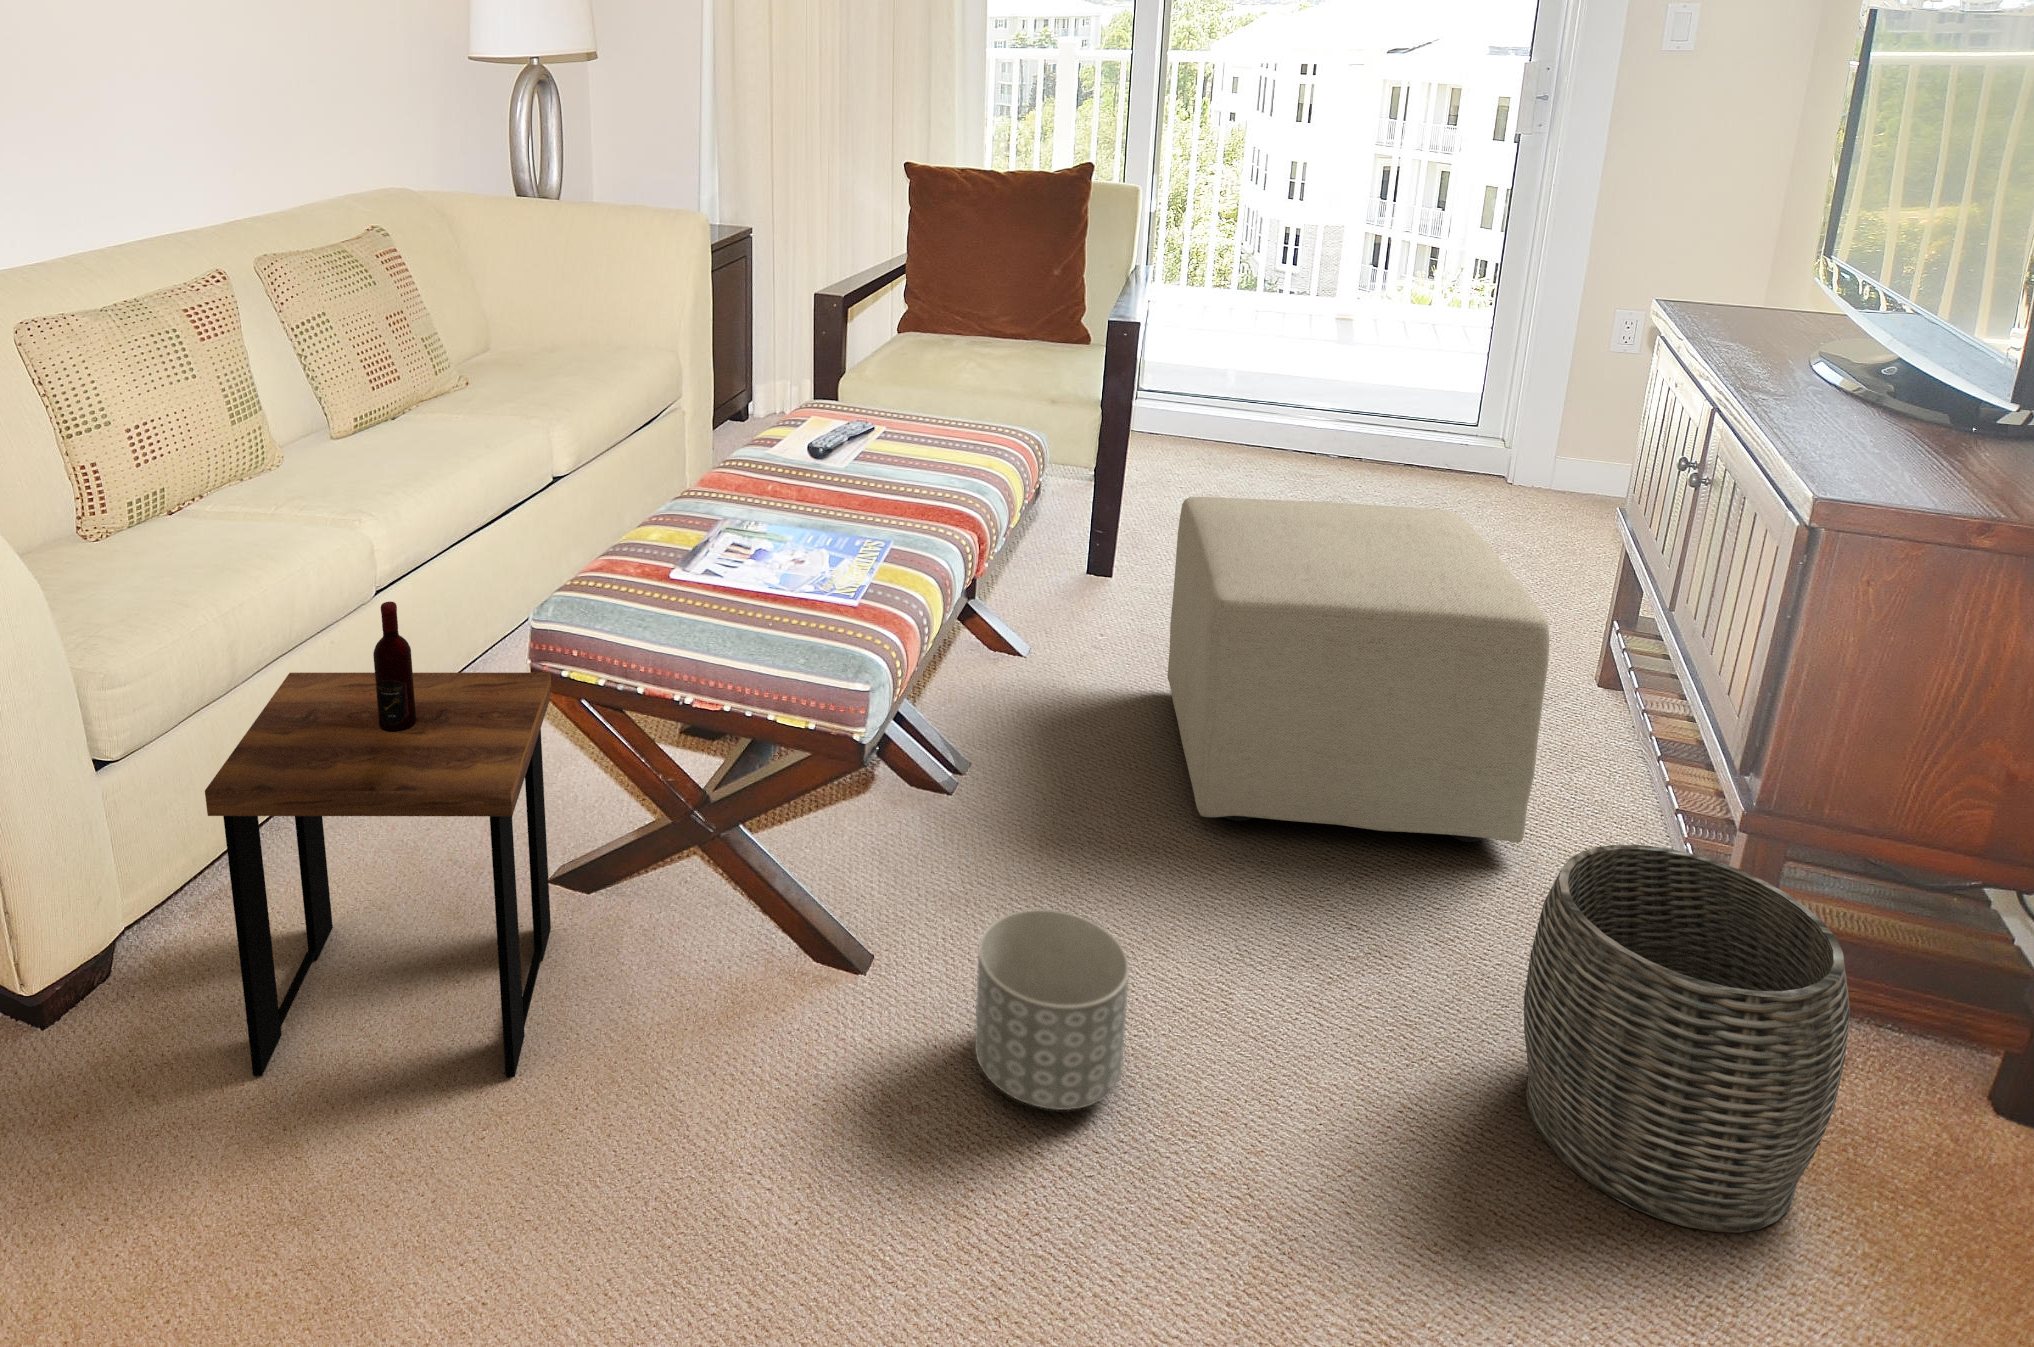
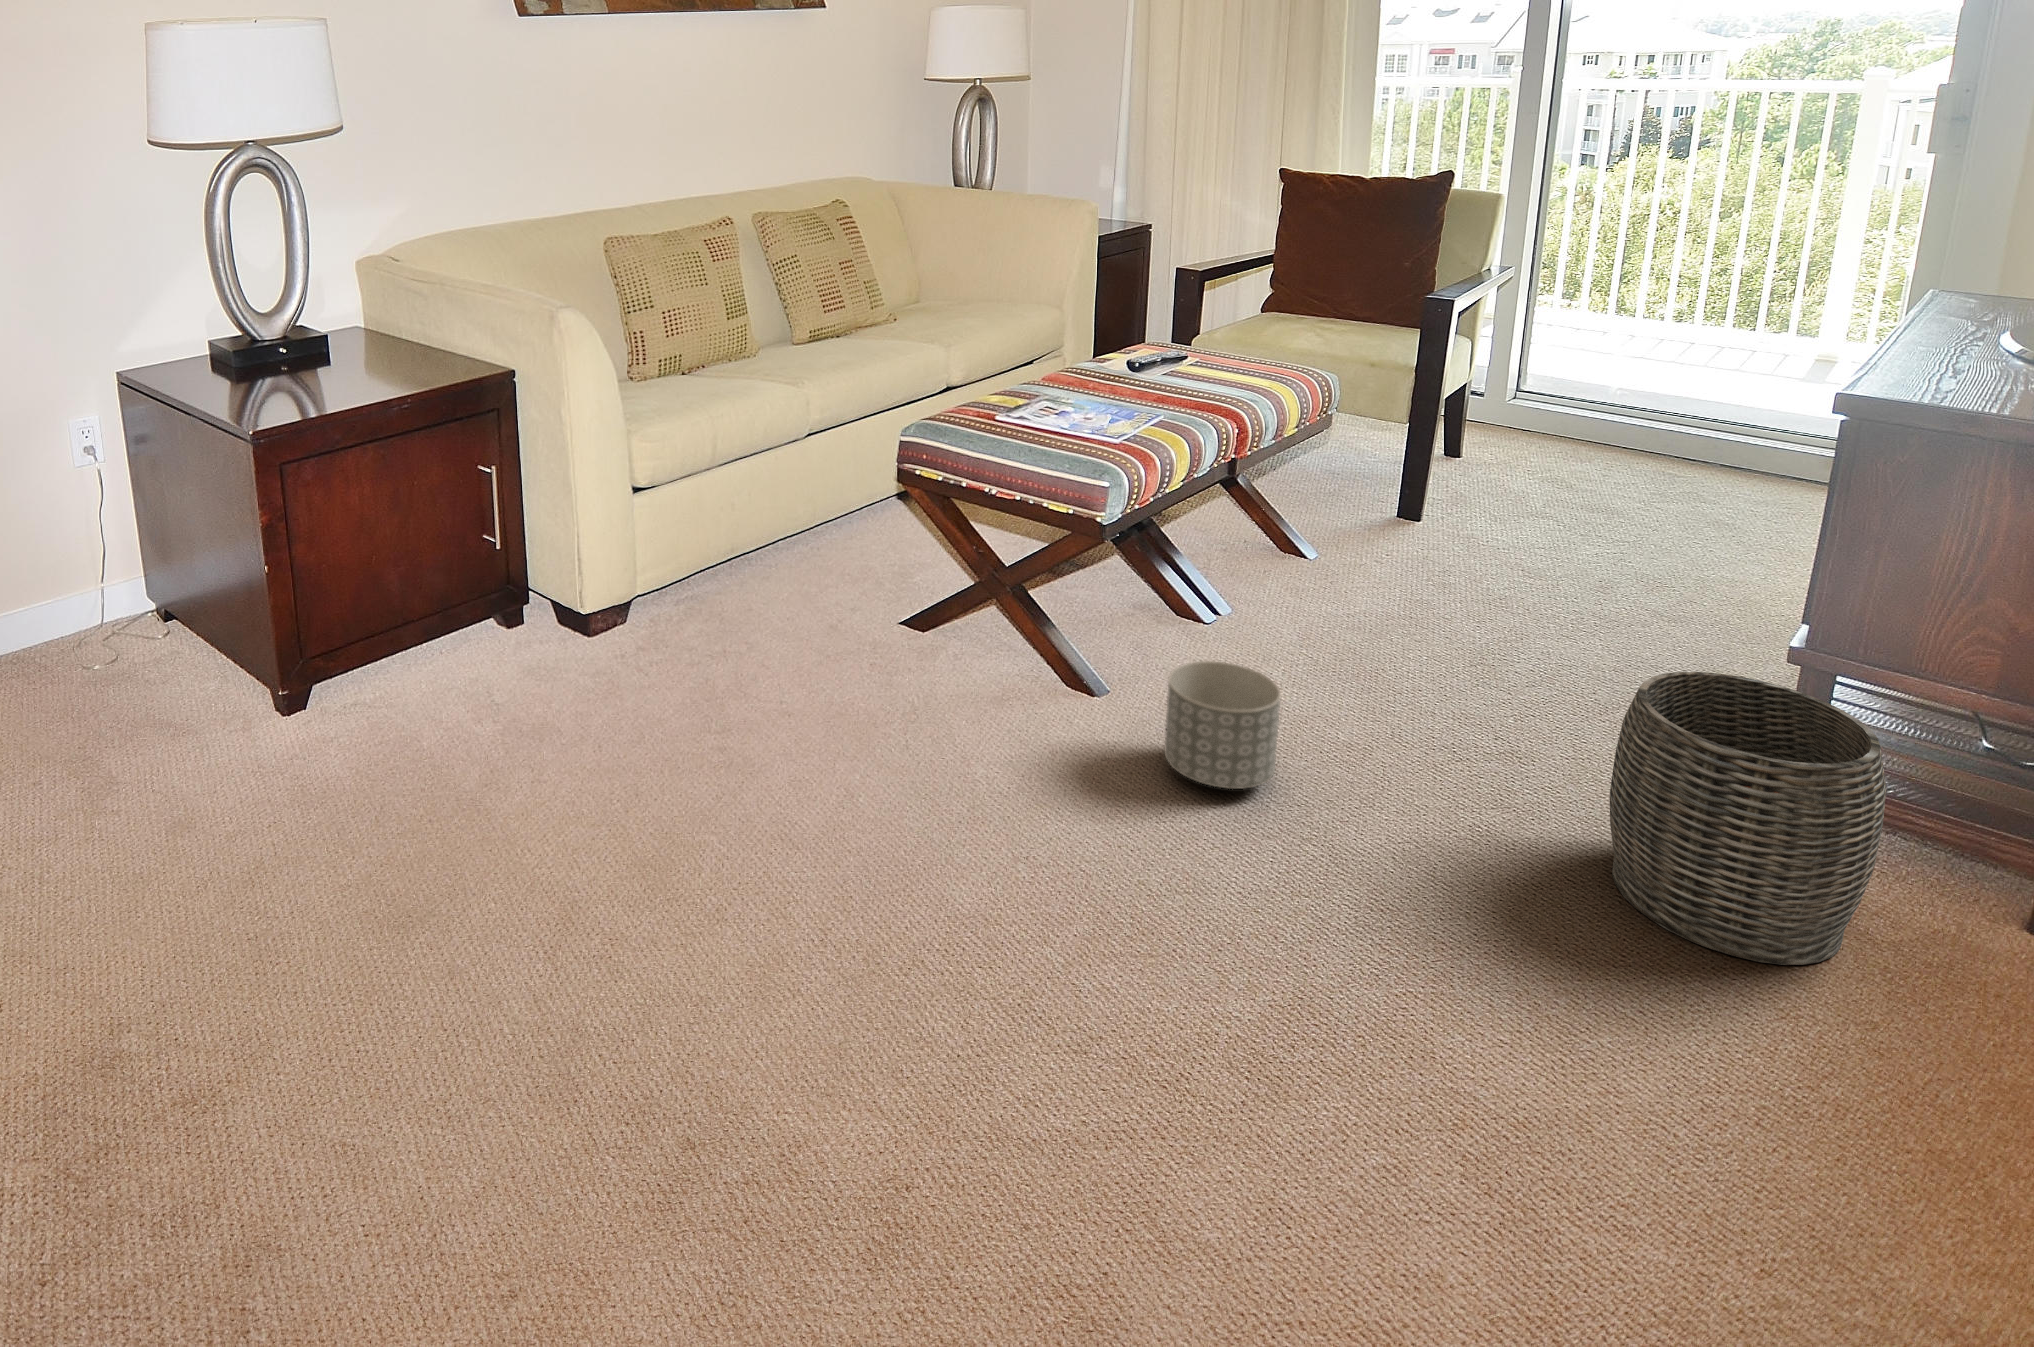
ottoman: present [1167,497,1550,843] -> none [1413,425,1743,719]
side table: present [205,602,551,1077] -> none [684,399,903,709]

